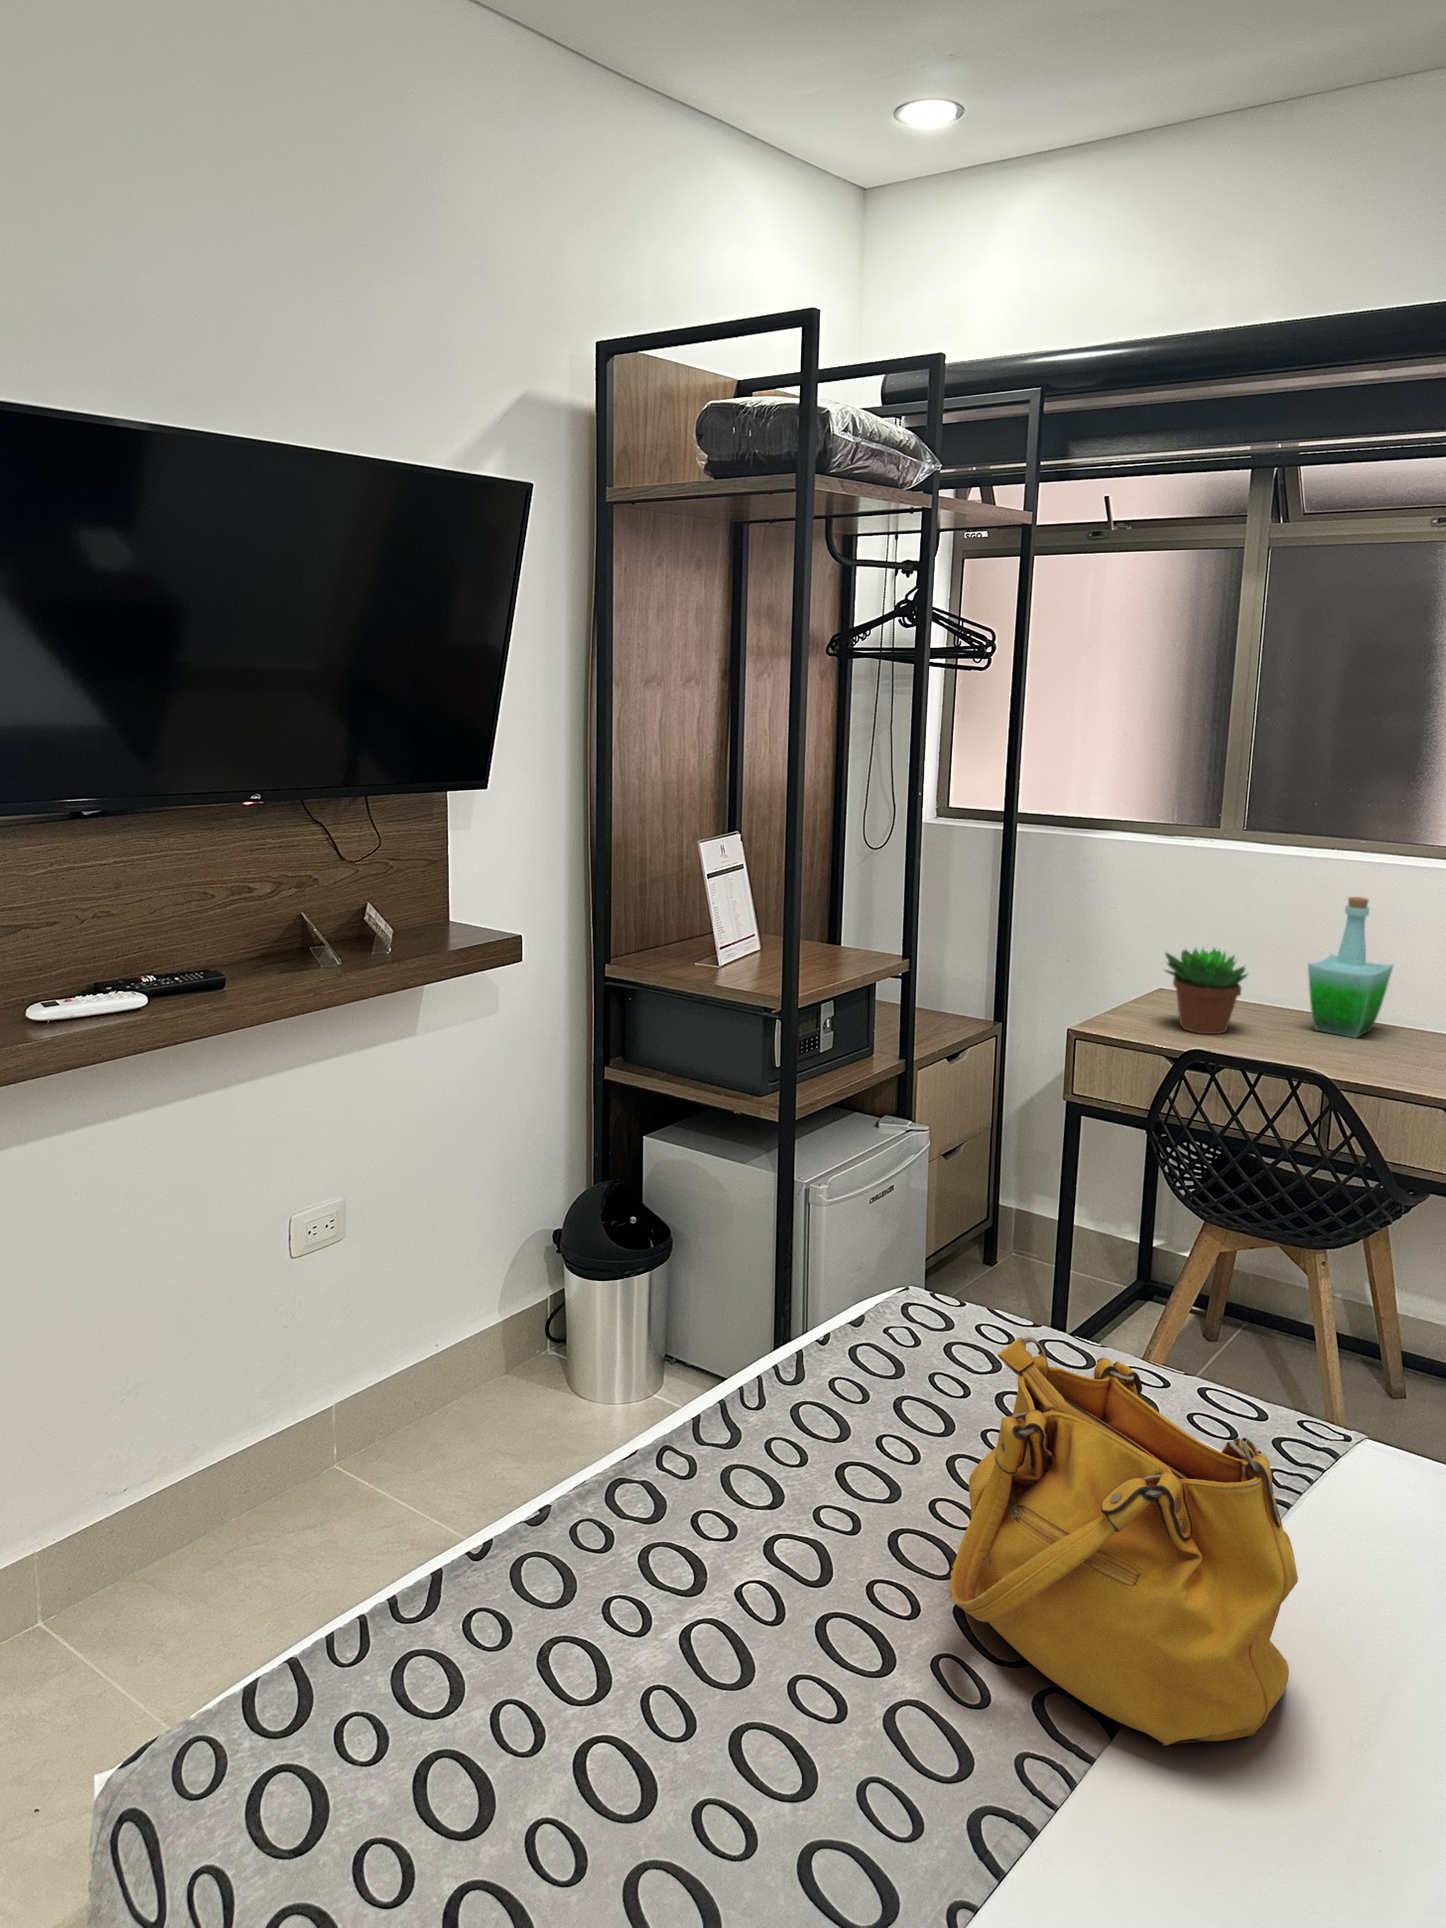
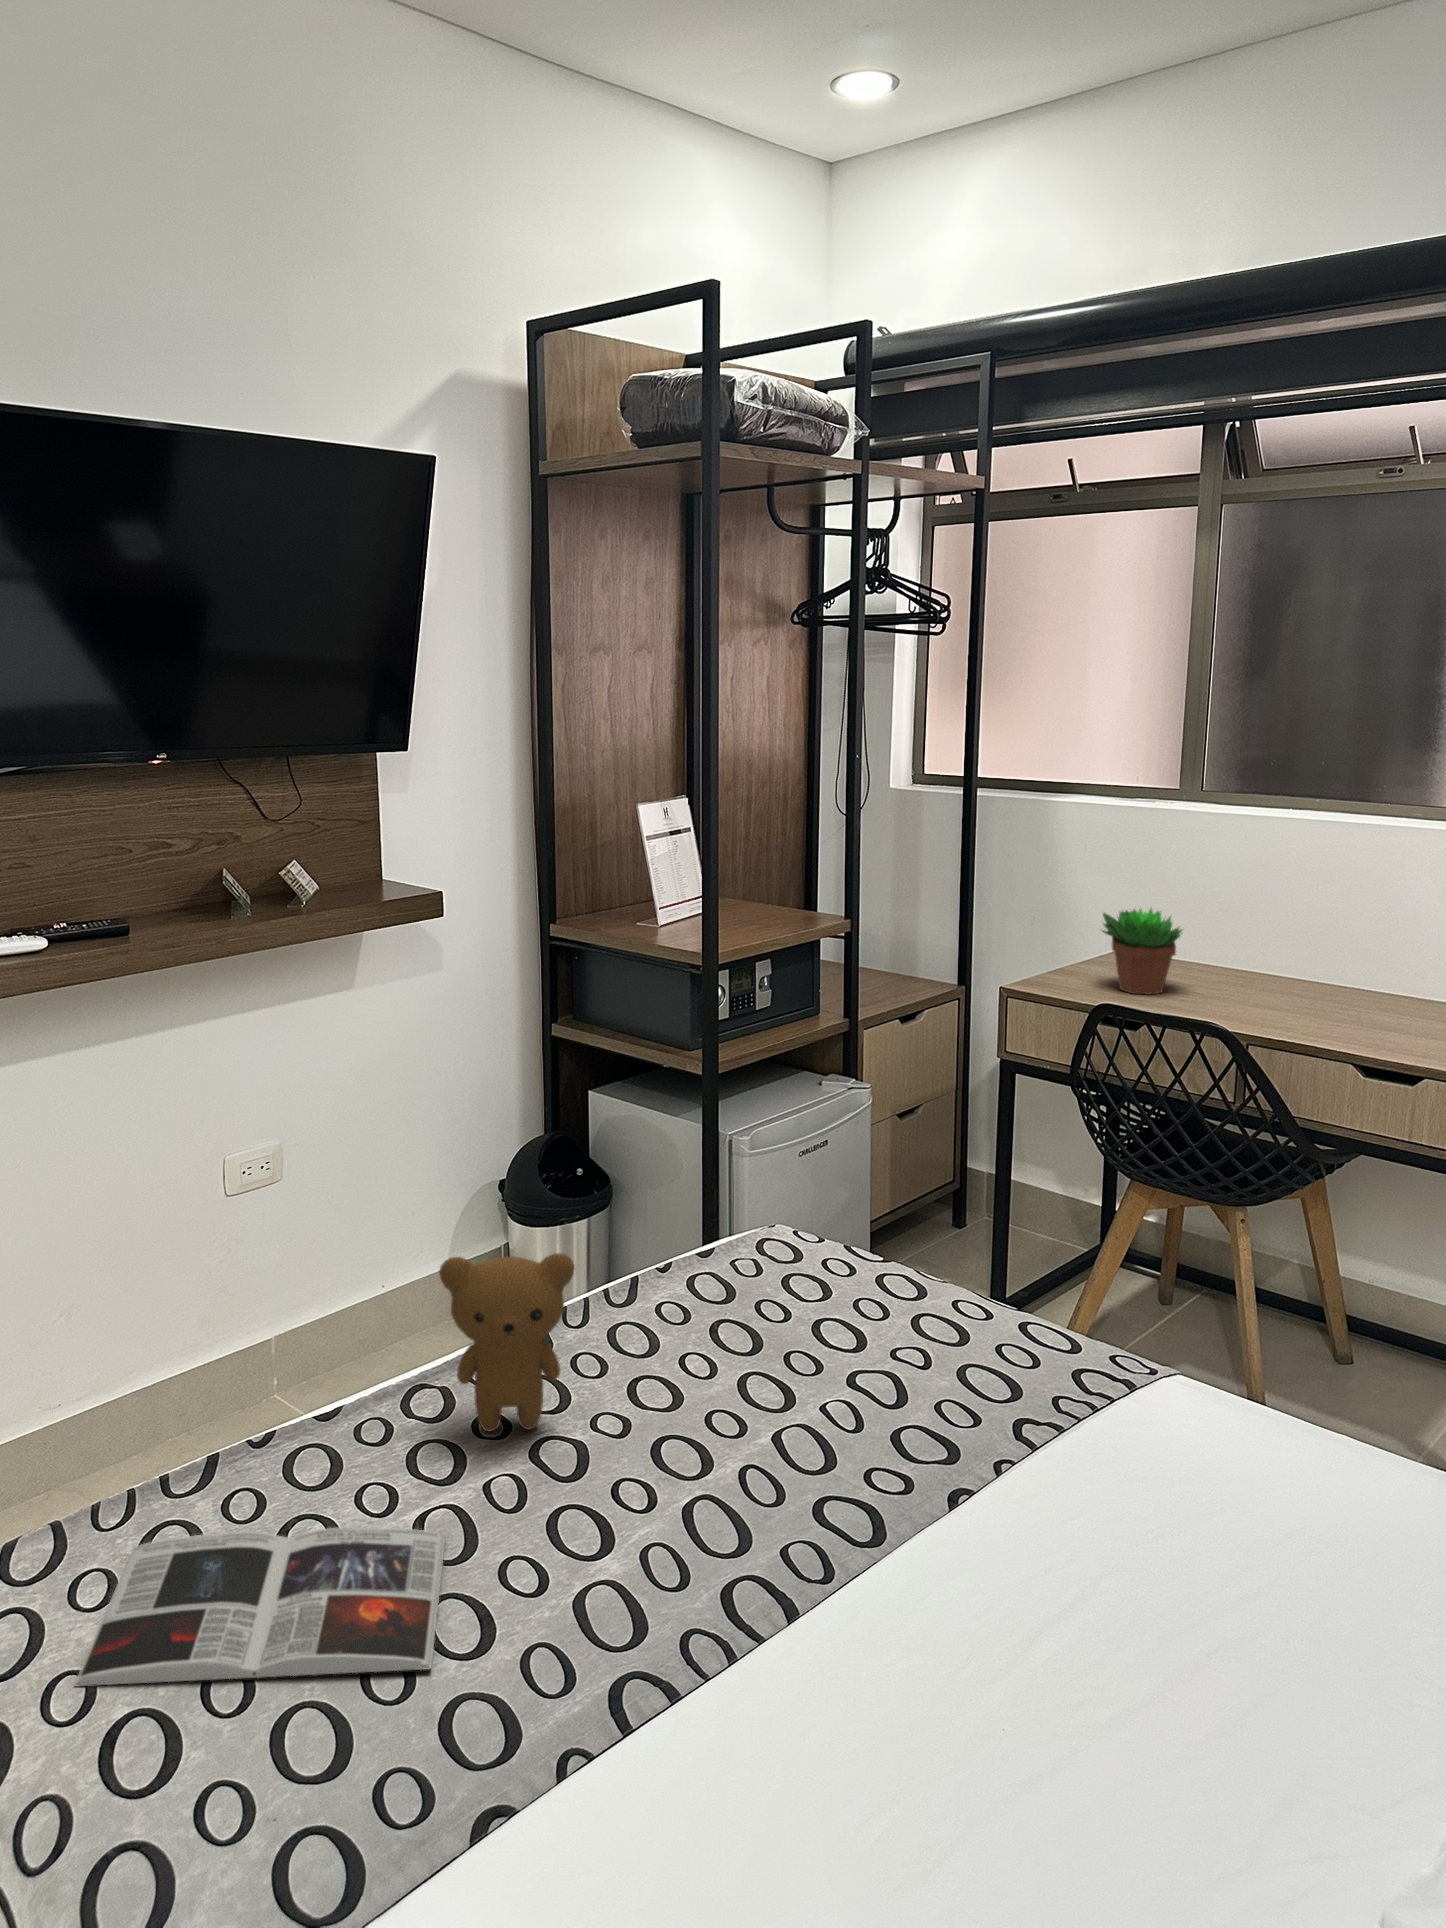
bottle: present [1308,897,1393,1038] -> none [1246,856,1336,999]
handbag: present [950,1337,1298,1746] -> none [660,1252,979,1620]
teddy bear: none [668,1342,809,1535] -> present [439,1253,575,1431]
magazine: none [370,1658,762,1874] -> present [75,1527,445,1686]

